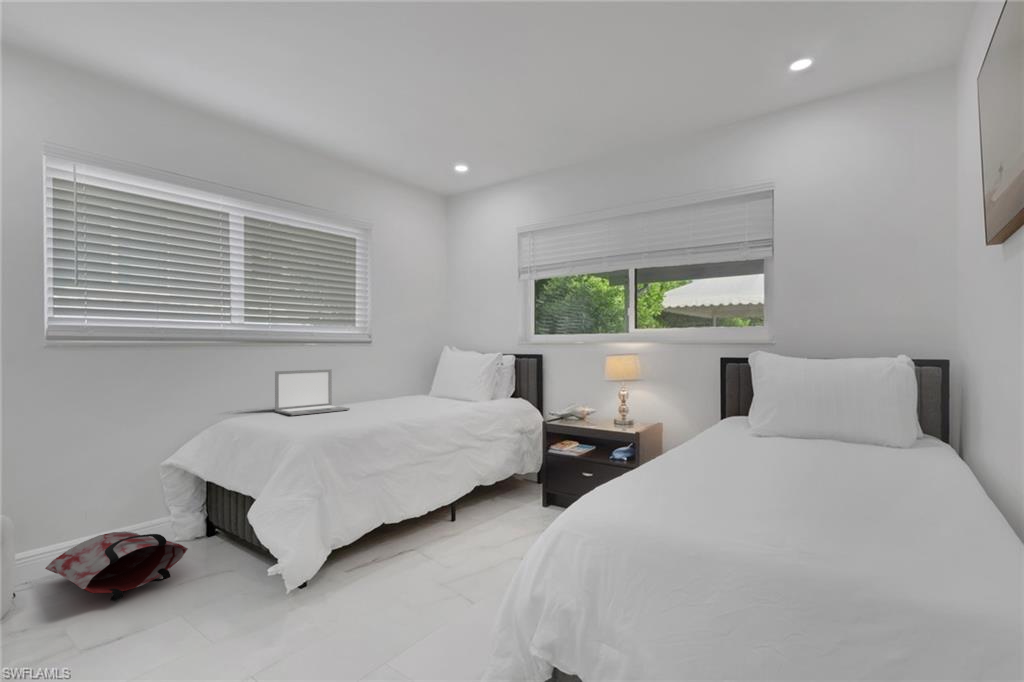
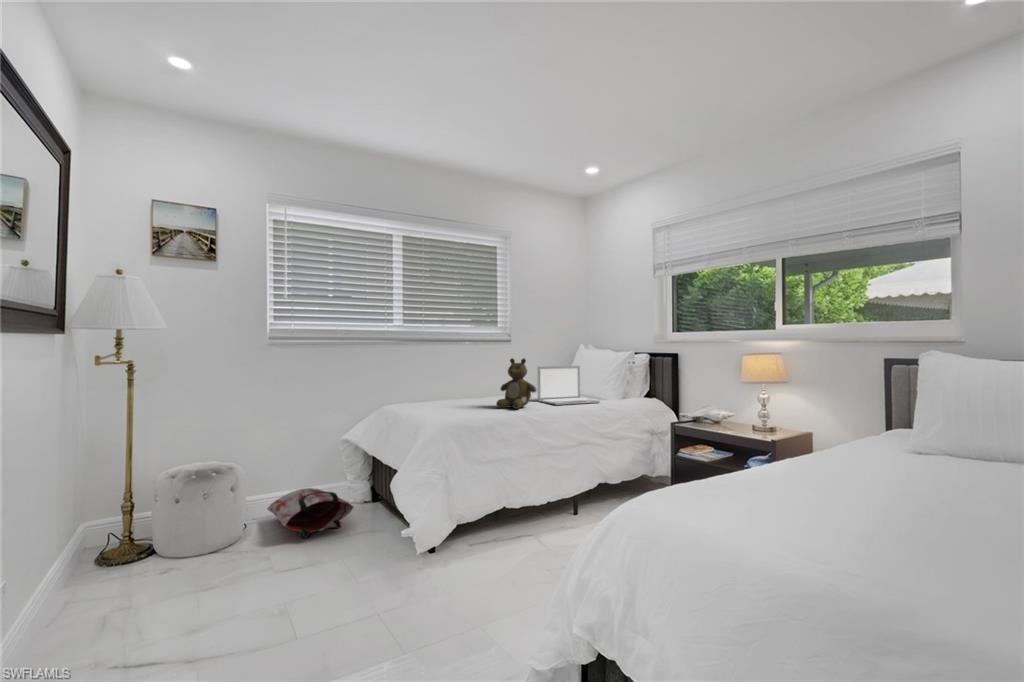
teddy bear: none [366,360,411,415] -> present [496,358,536,409]
laptop: present [275,369,350,415] -> present [538,366,600,405]

